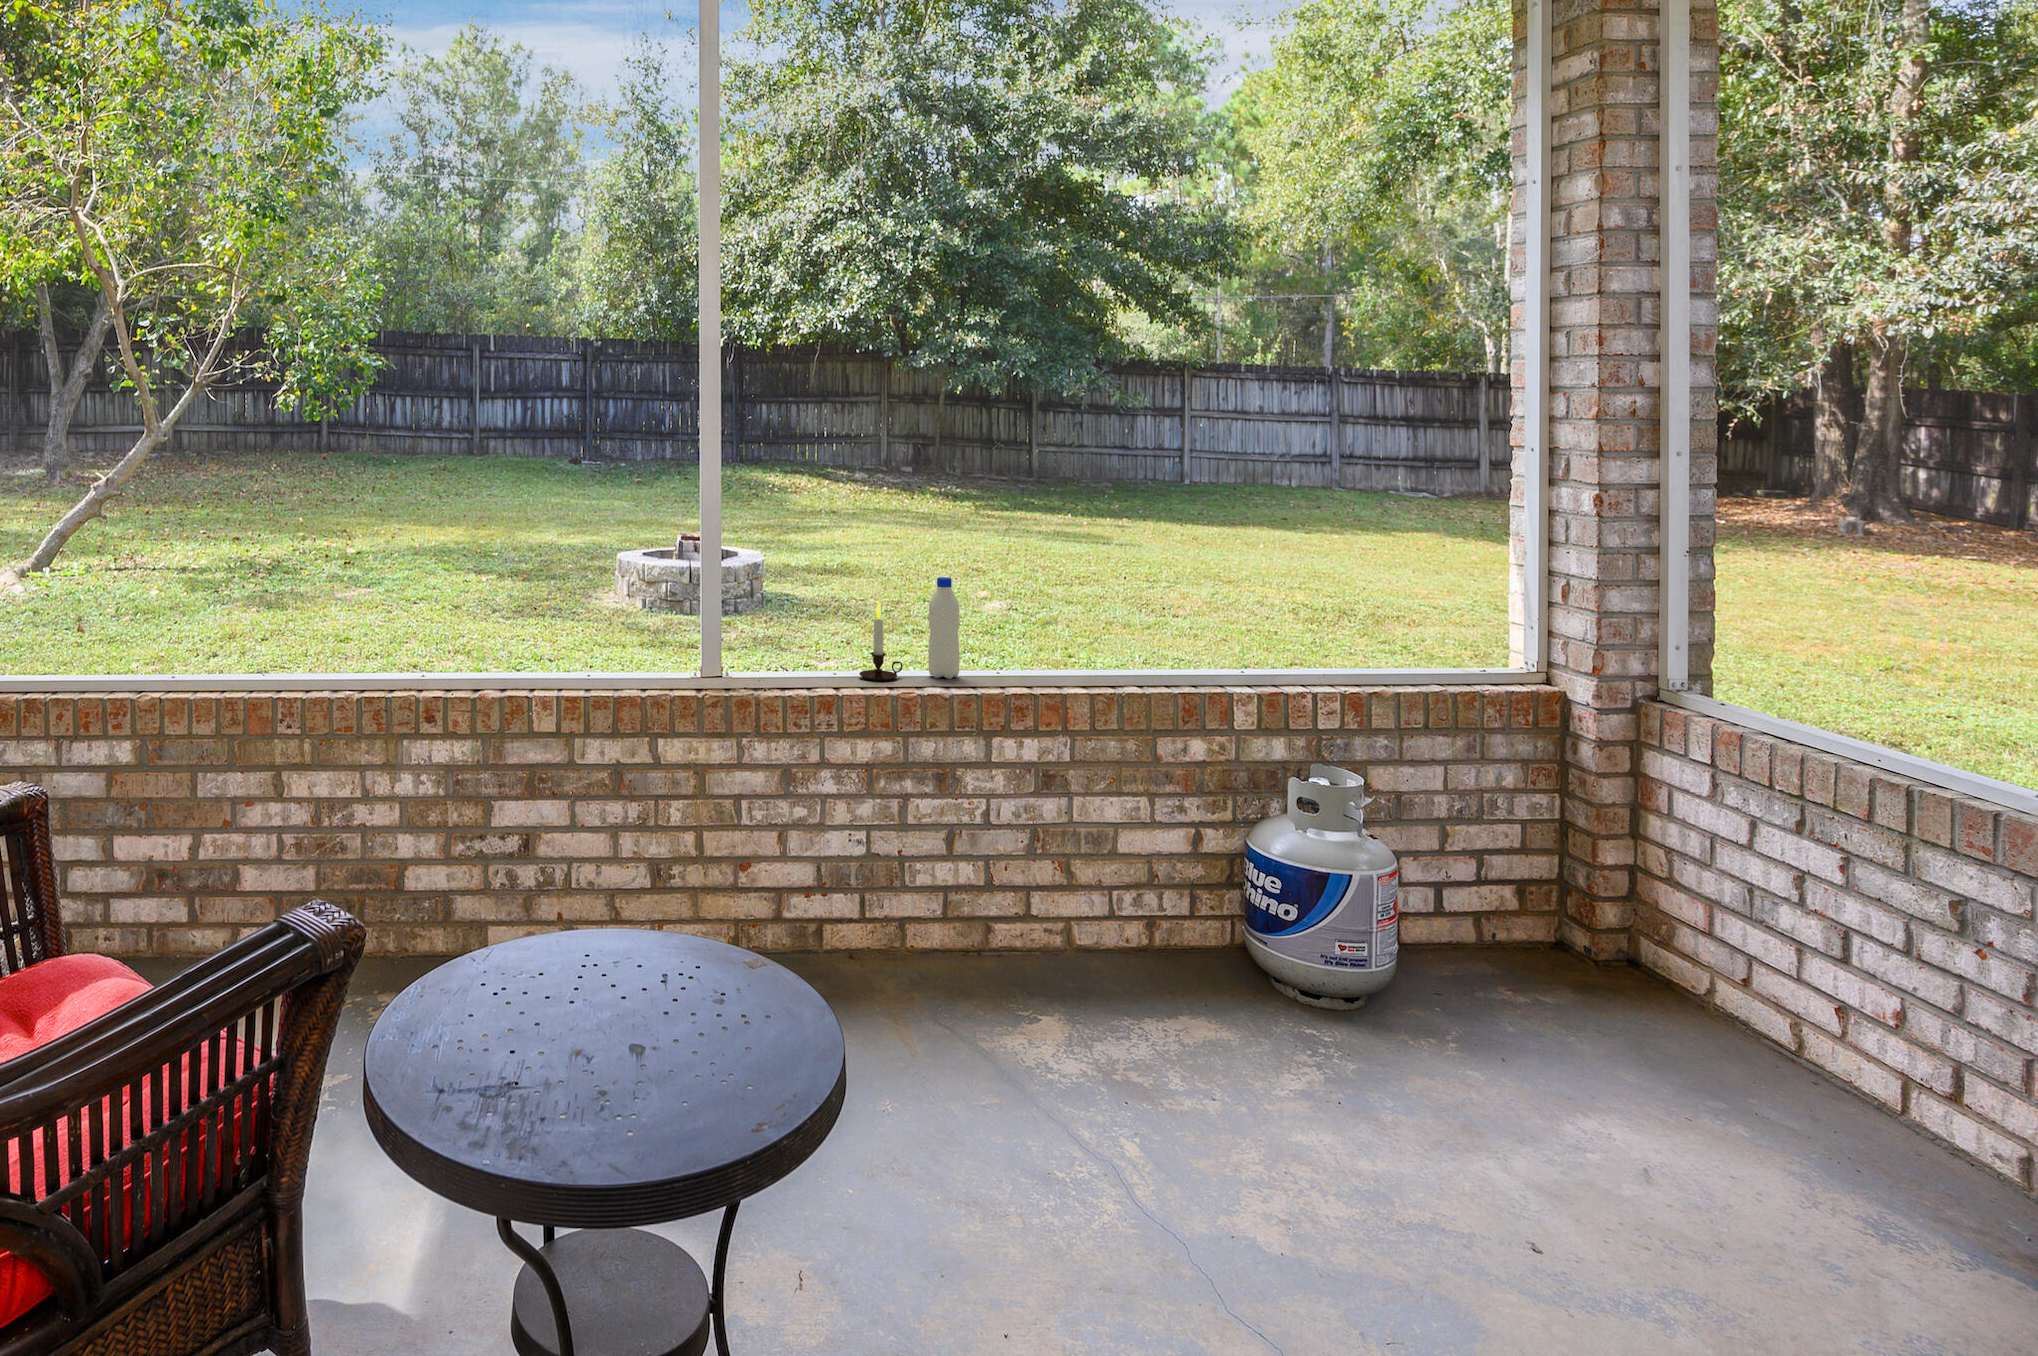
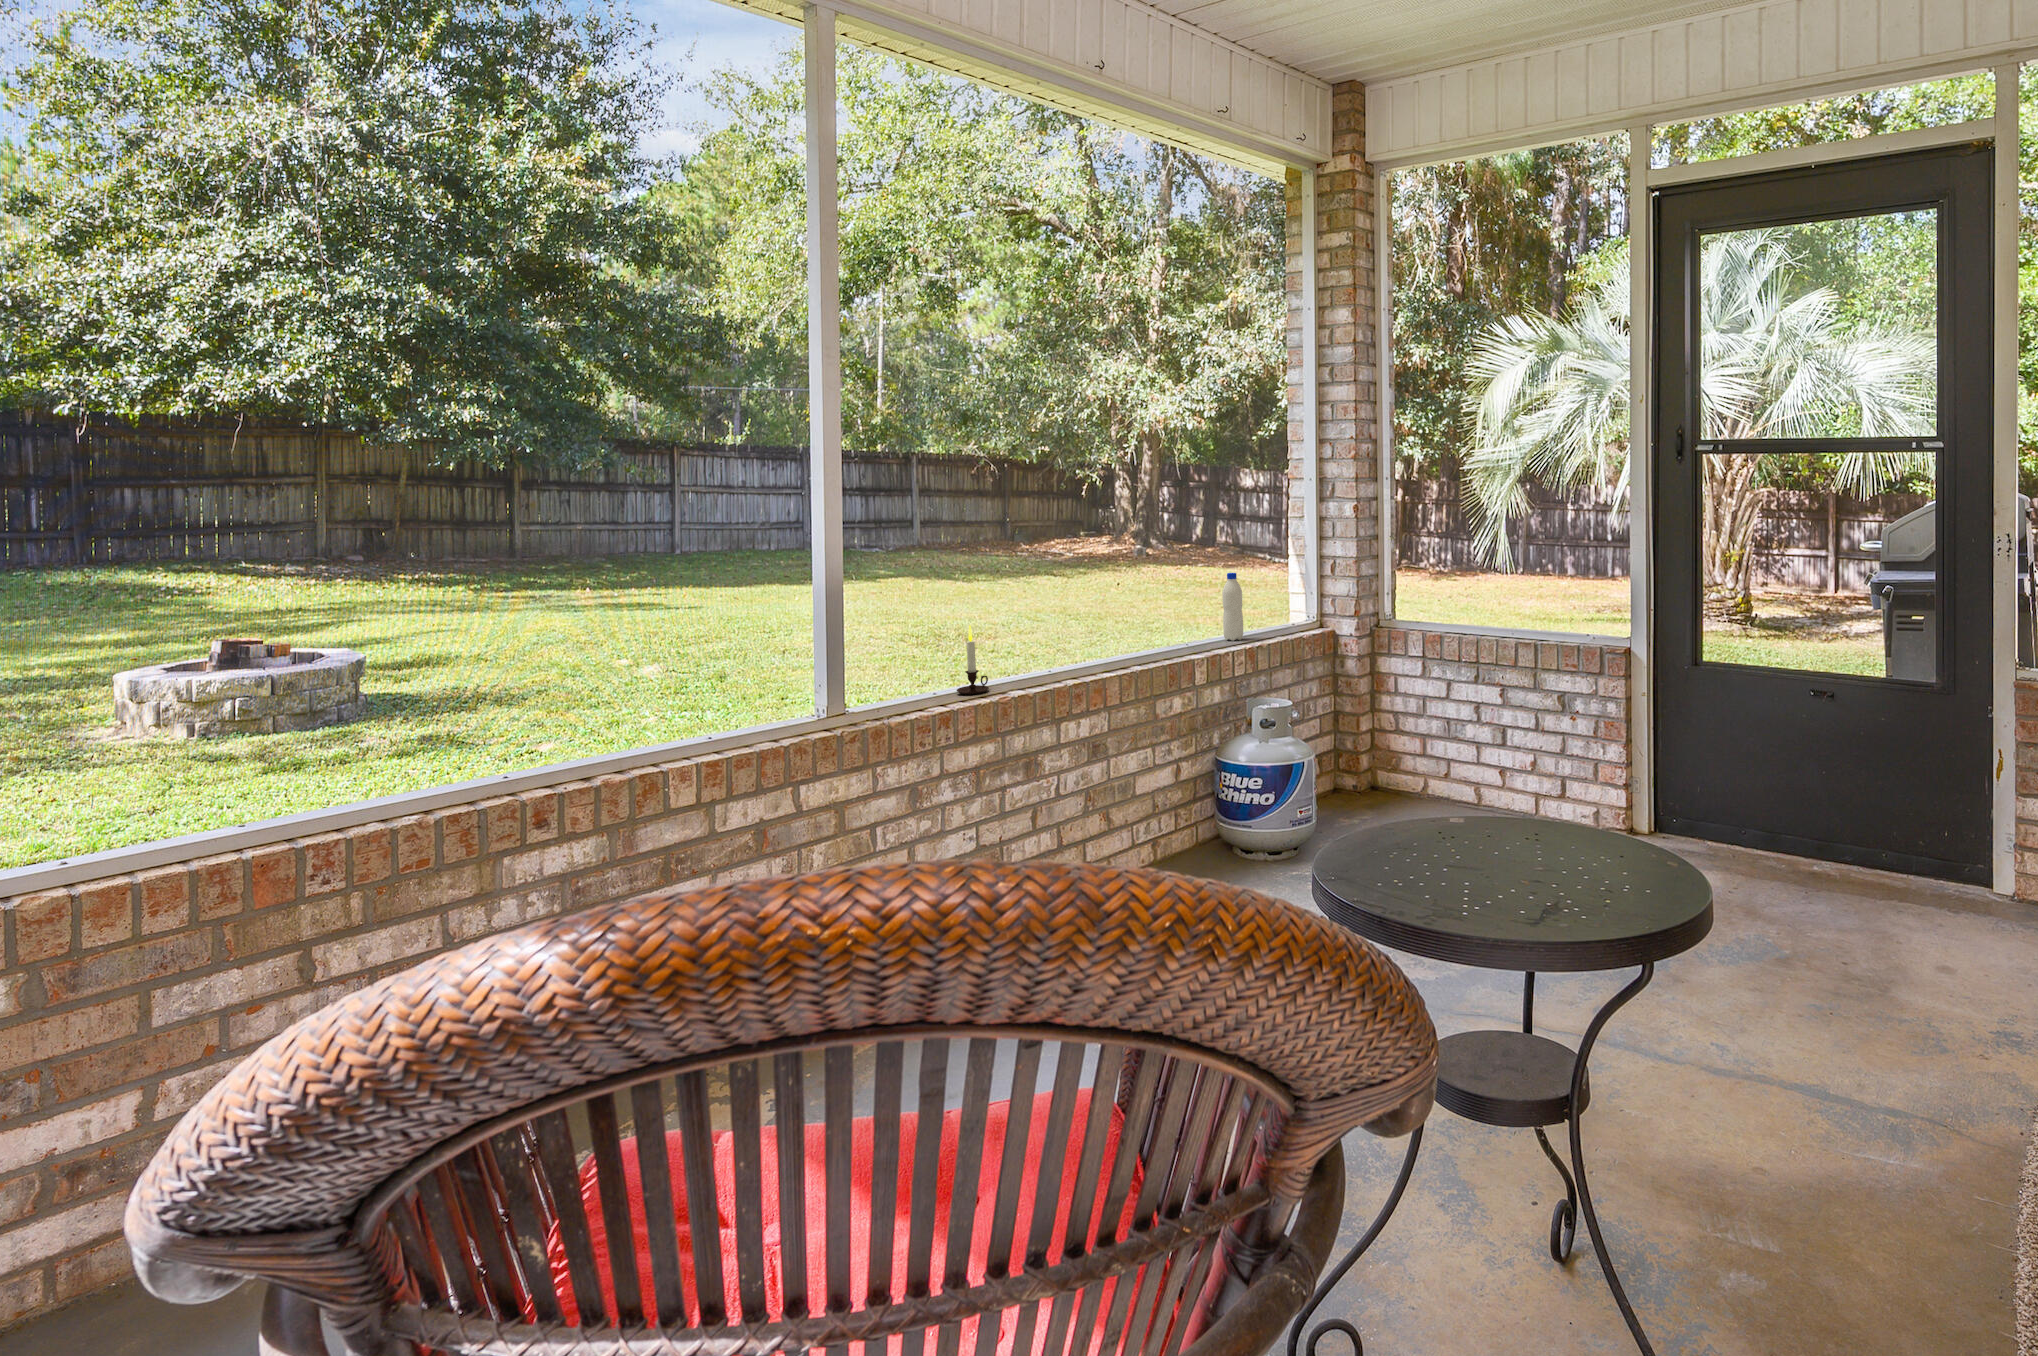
water bottle: present [928,577,959,679] -> present [1222,573,1243,641]

